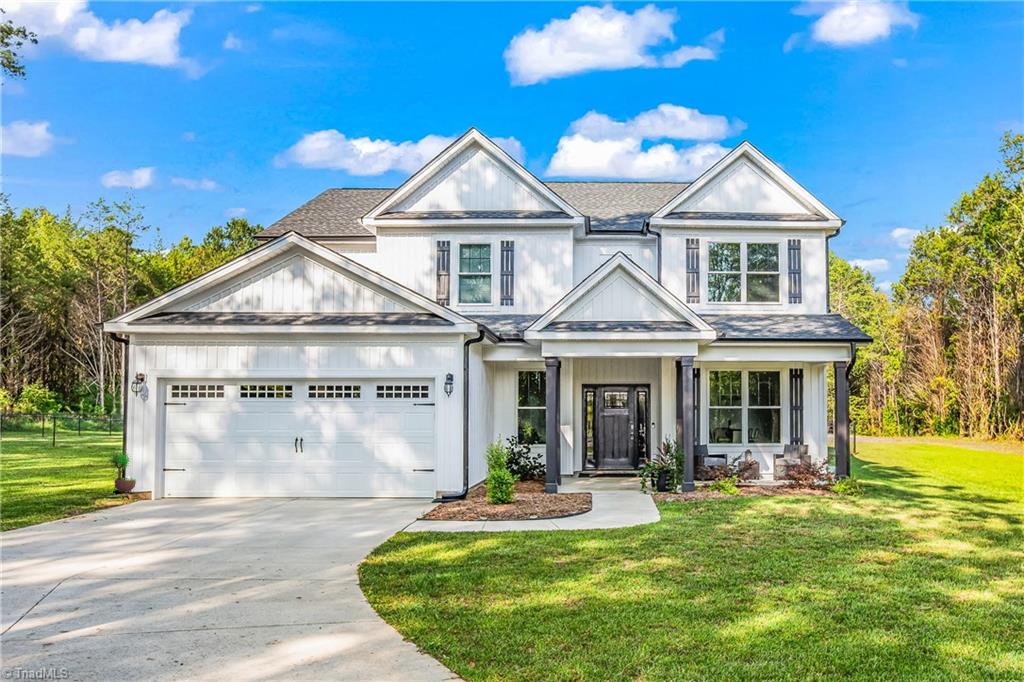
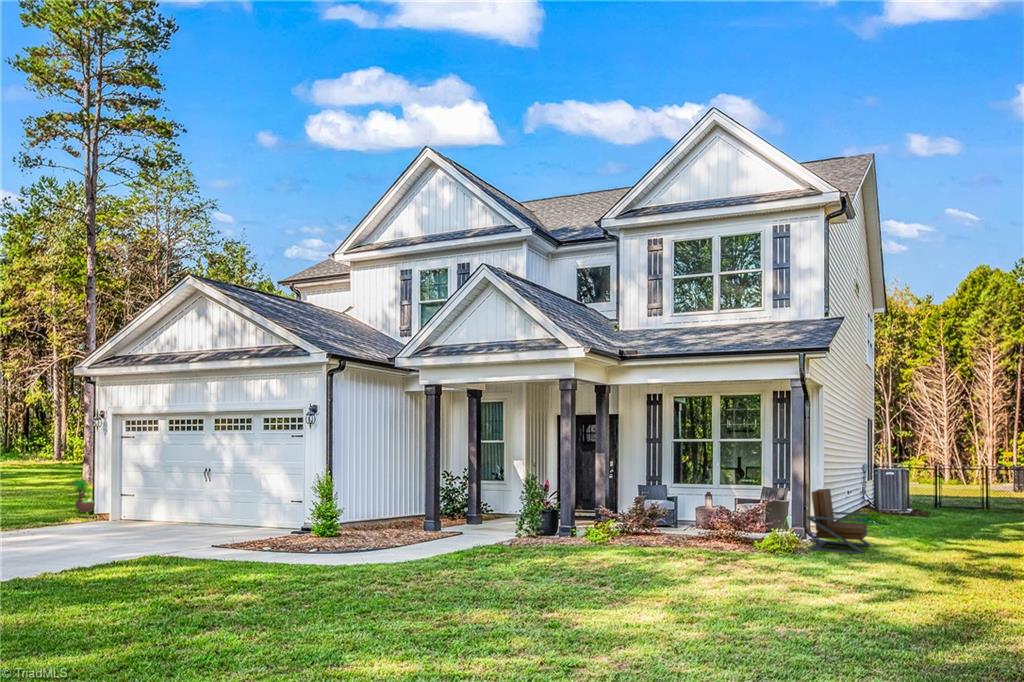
lounge chair: none [856,445,914,492] -> present [807,489,870,554]

